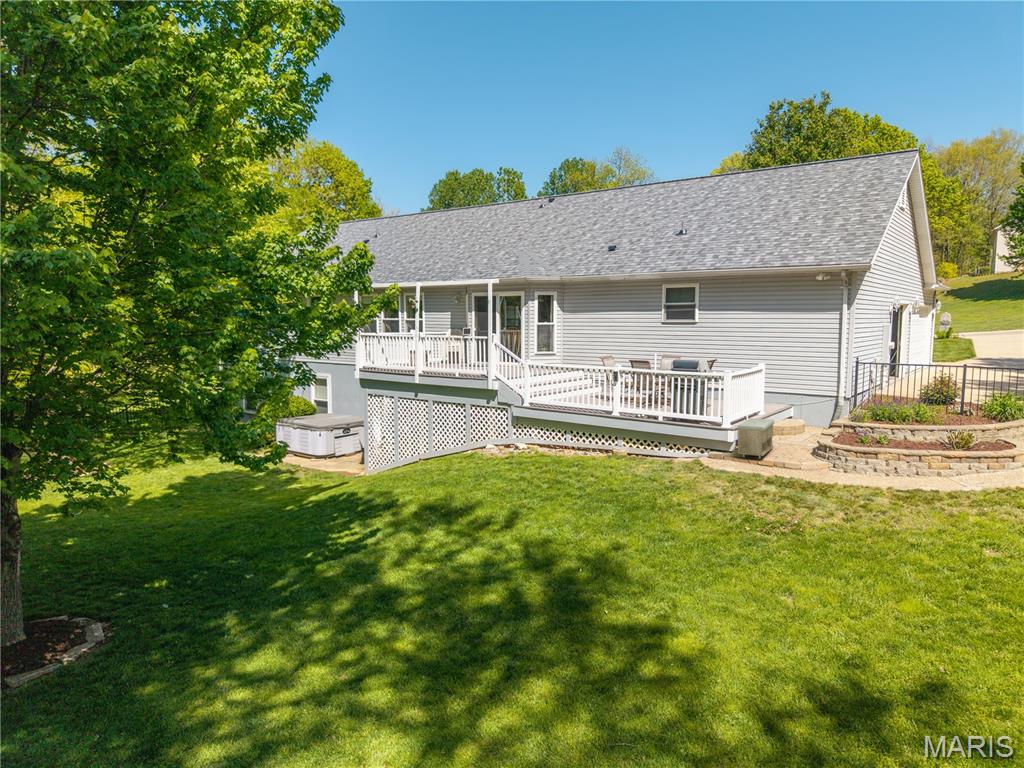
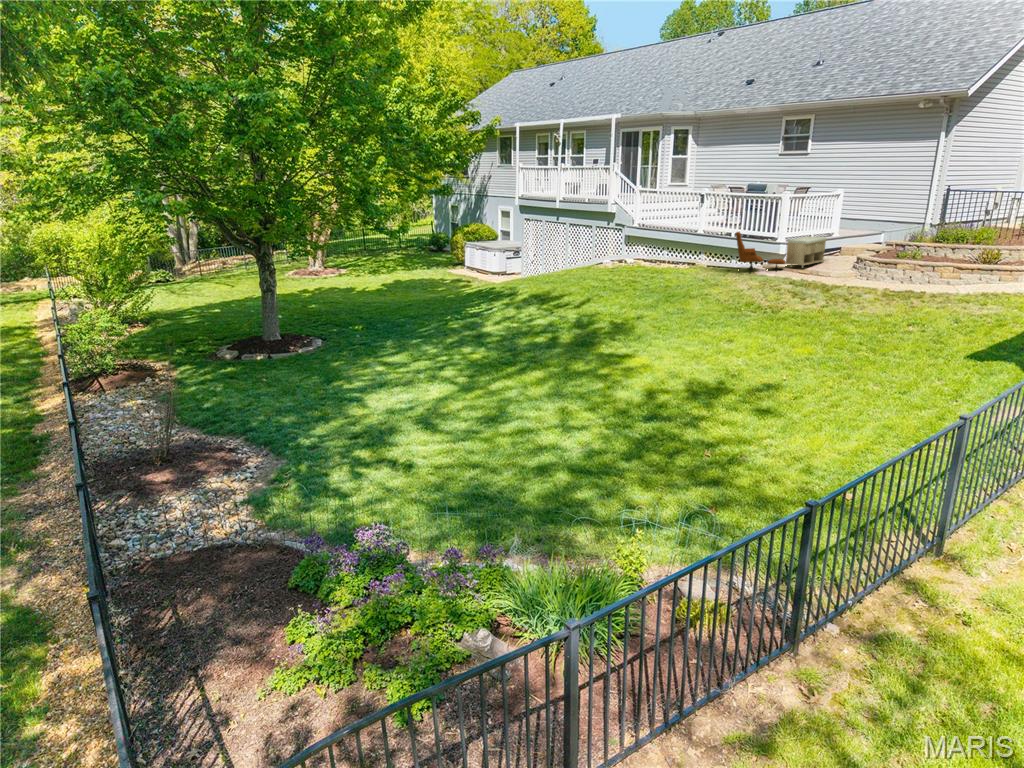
lounge chair: none [678,417,740,468] -> present [736,232,786,272]

